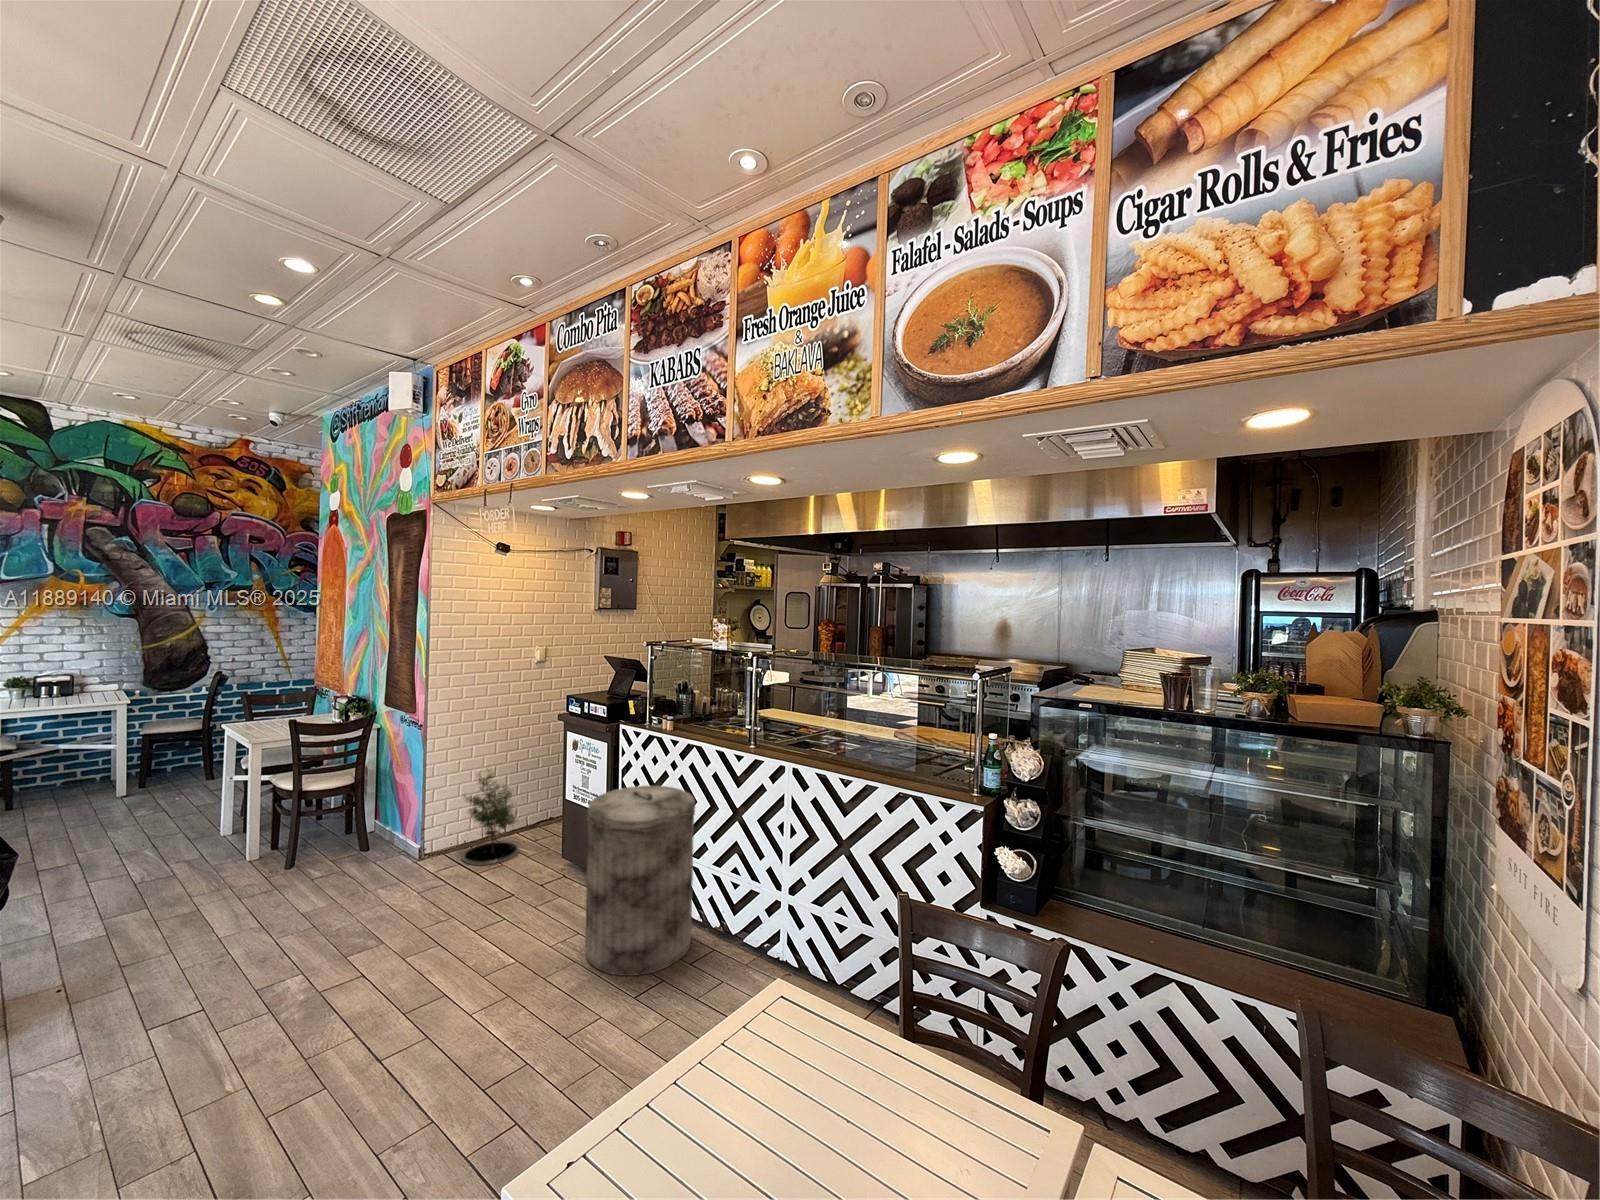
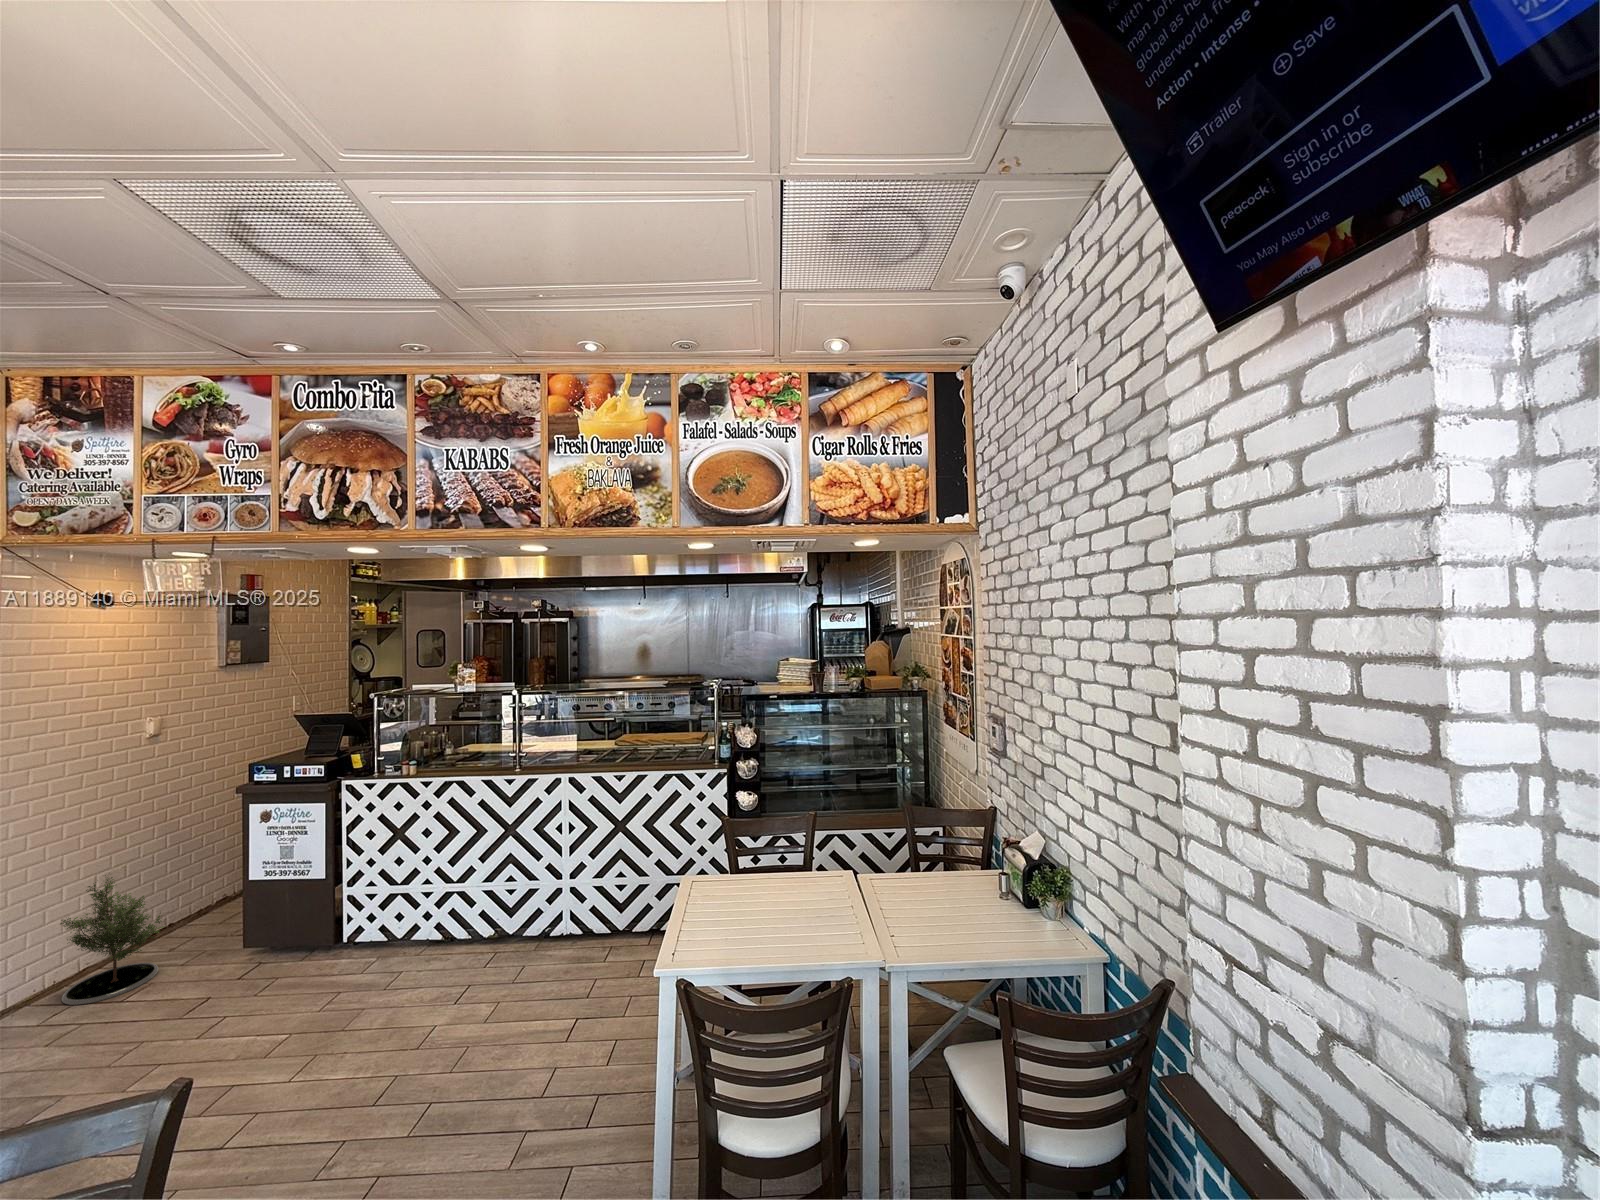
trash can: present [586,786,695,976] -> none [353,825,471,1010]

